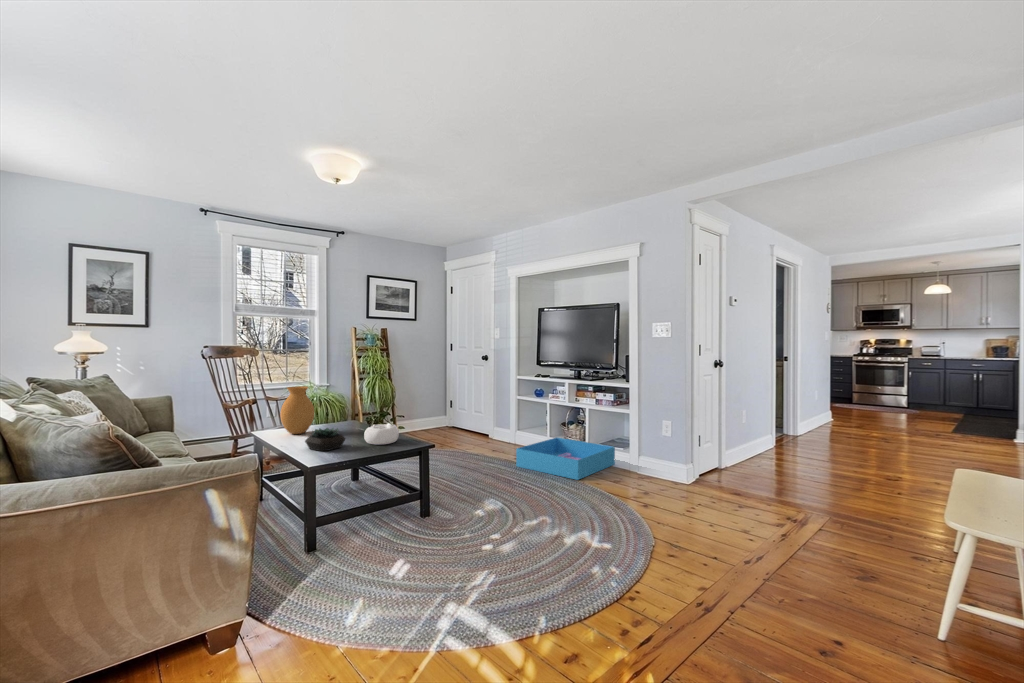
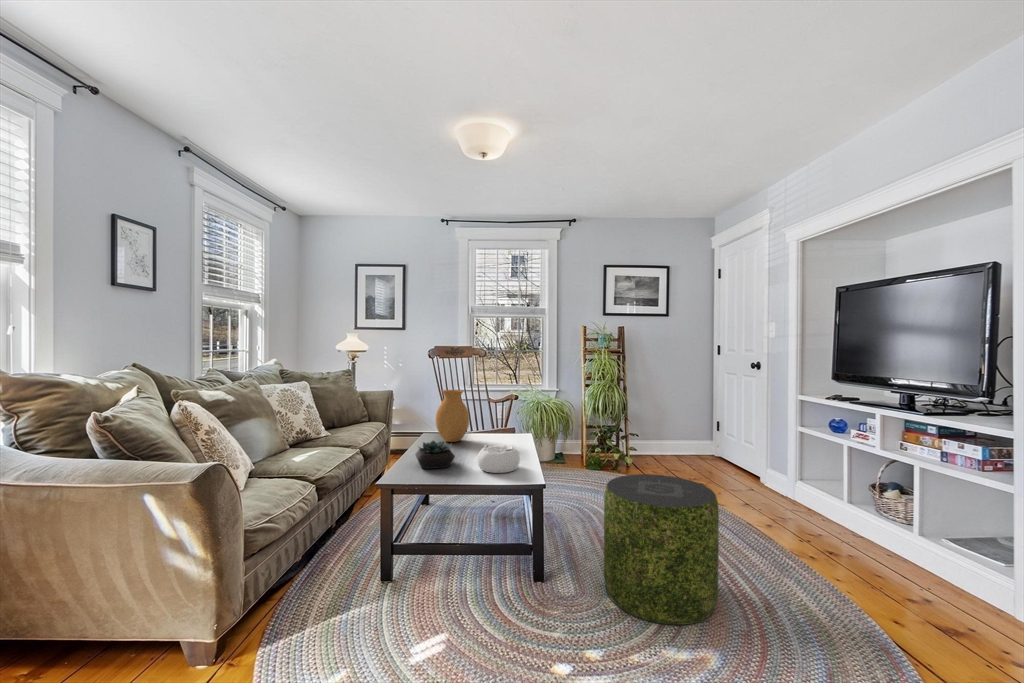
pouf: none [460,429,529,513] -> present [604,474,719,625]
storage bin: present [516,438,615,480] -> none [757,506,983,602]

